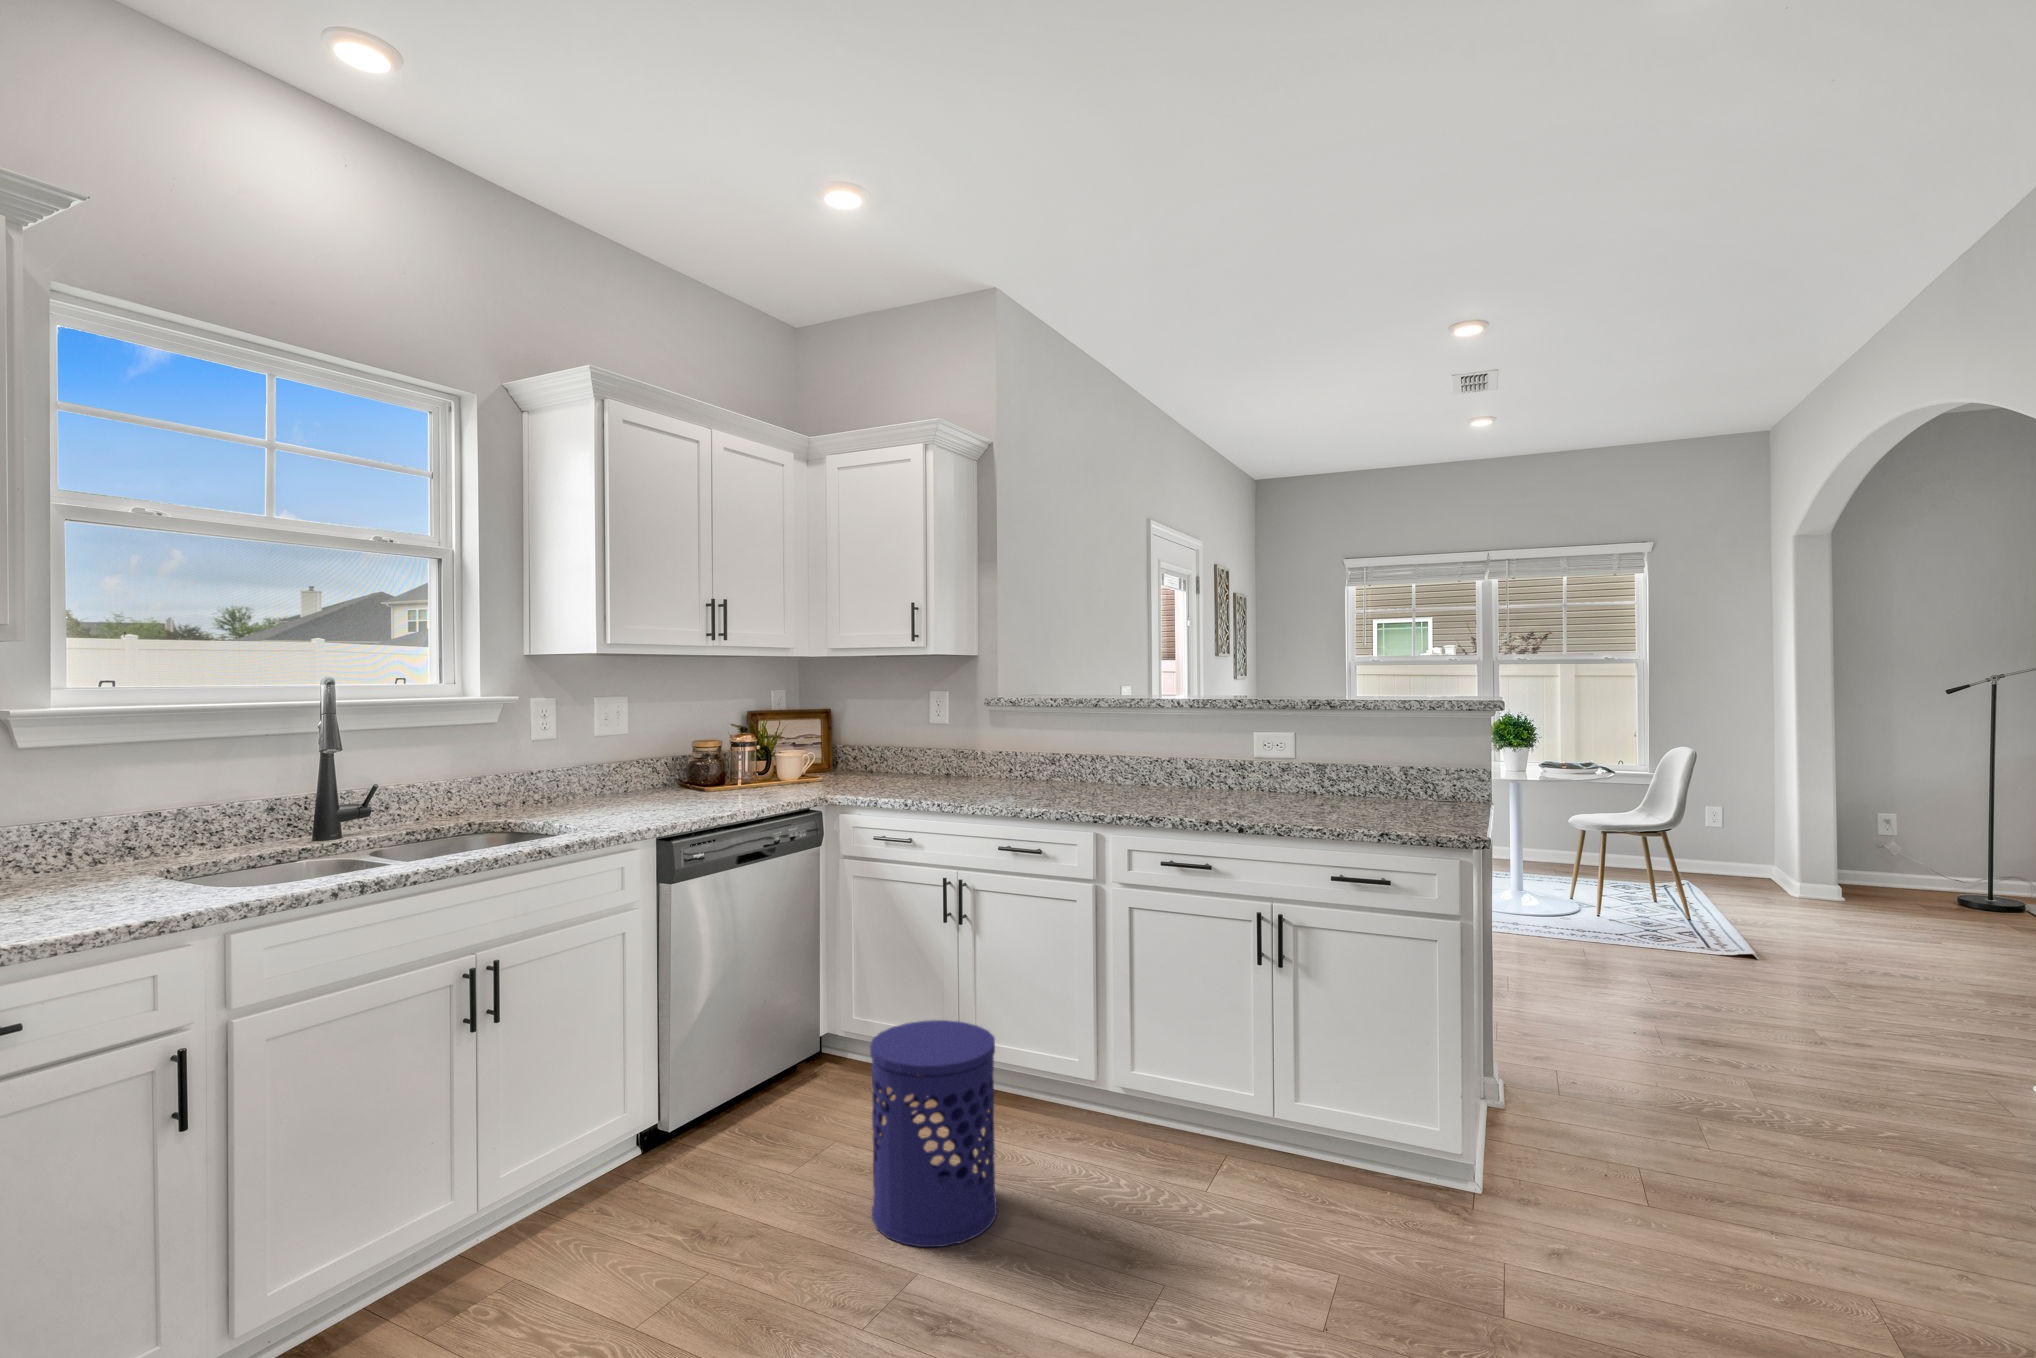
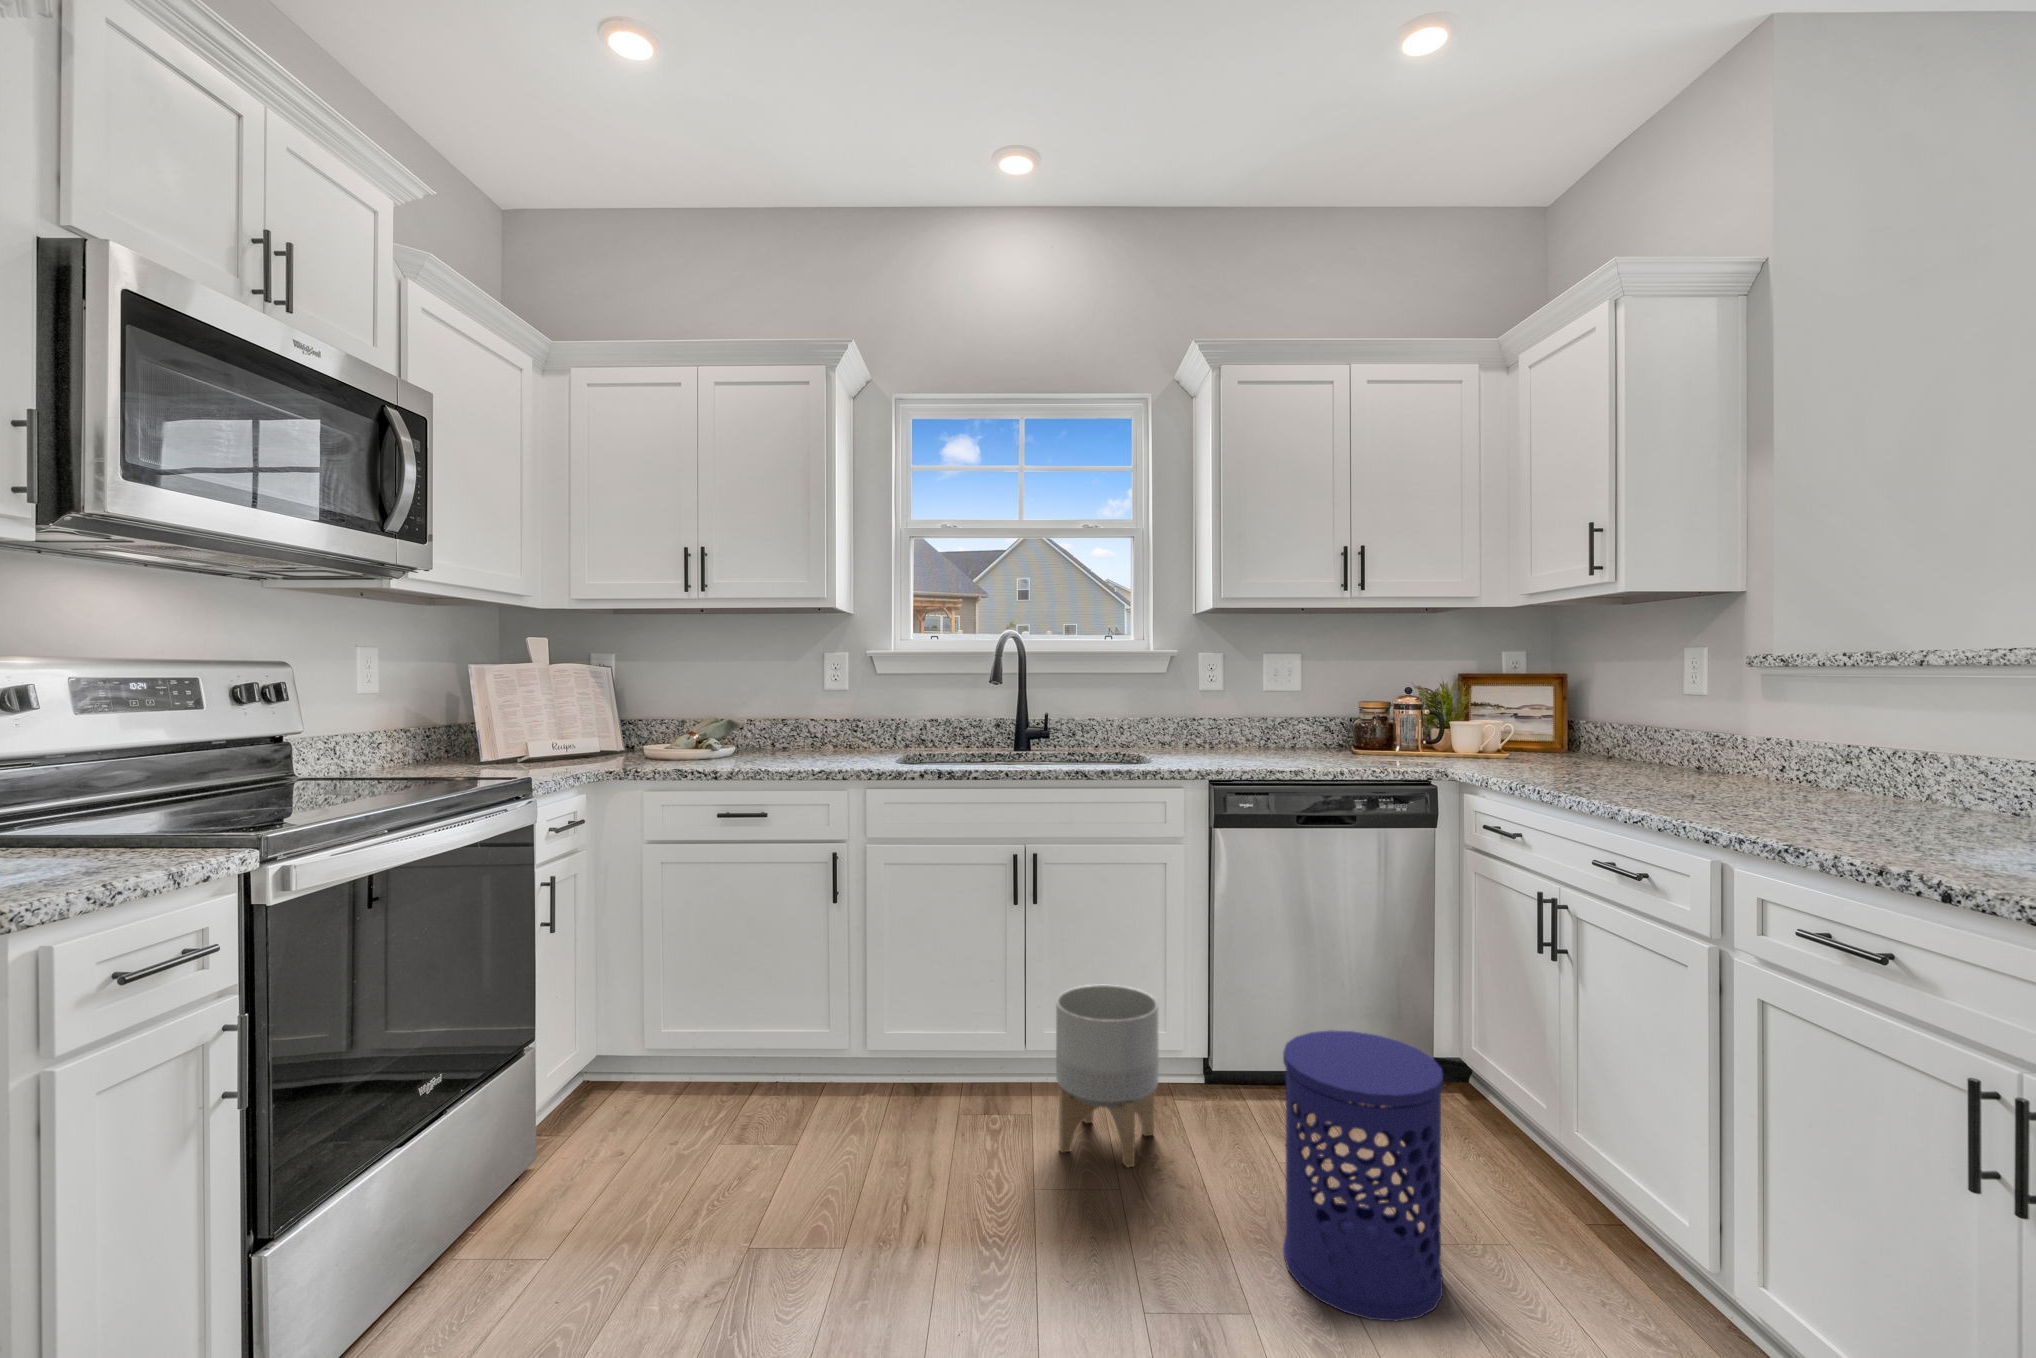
planter: none [575,1077,698,1294] -> present [1056,985,1158,1167]

